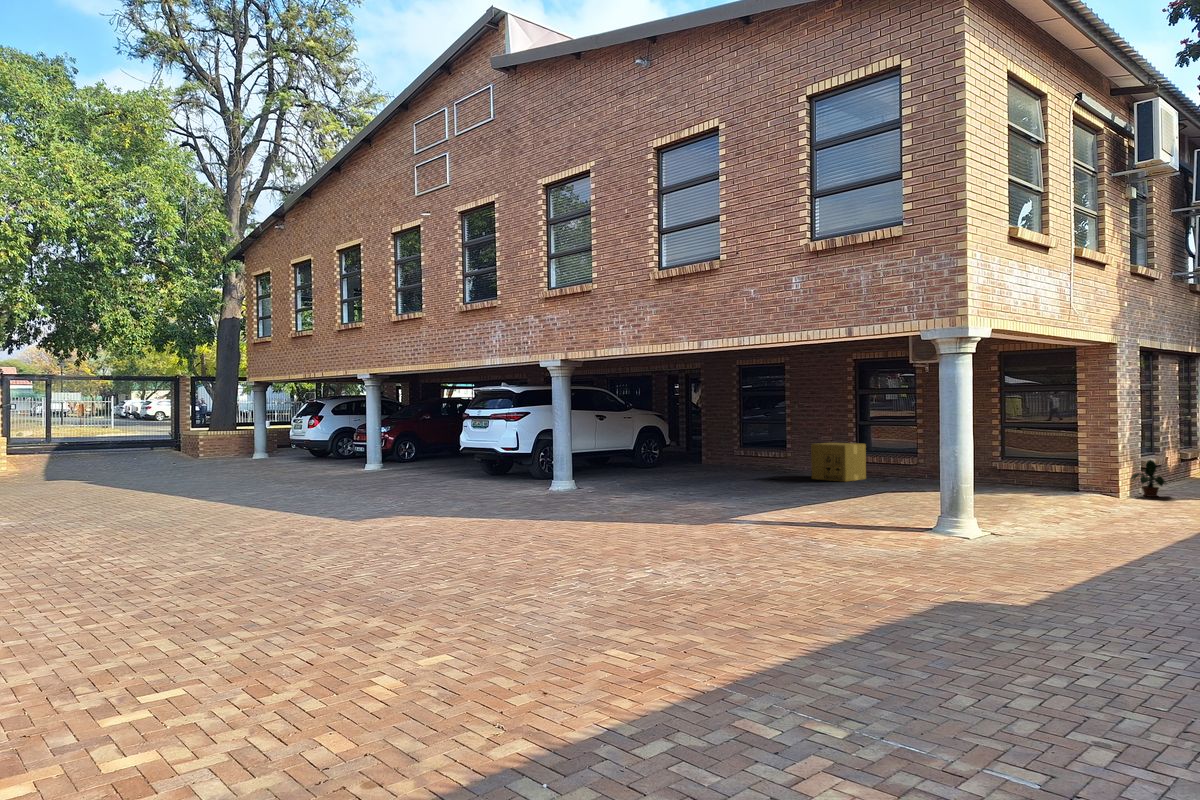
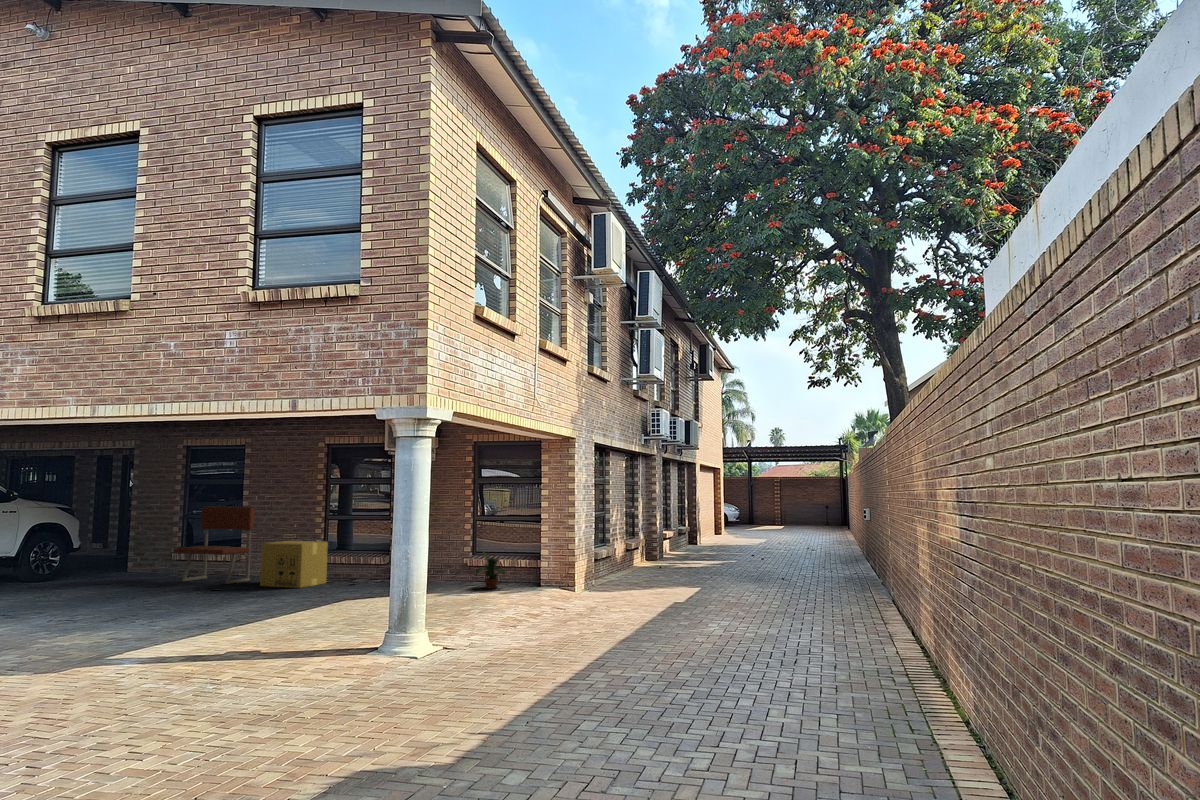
bench: none [742,414,802,476] -> present [173,506,254,584]
potted plant: present [1131,460,1166,497] -> present [476,552,505,588]

